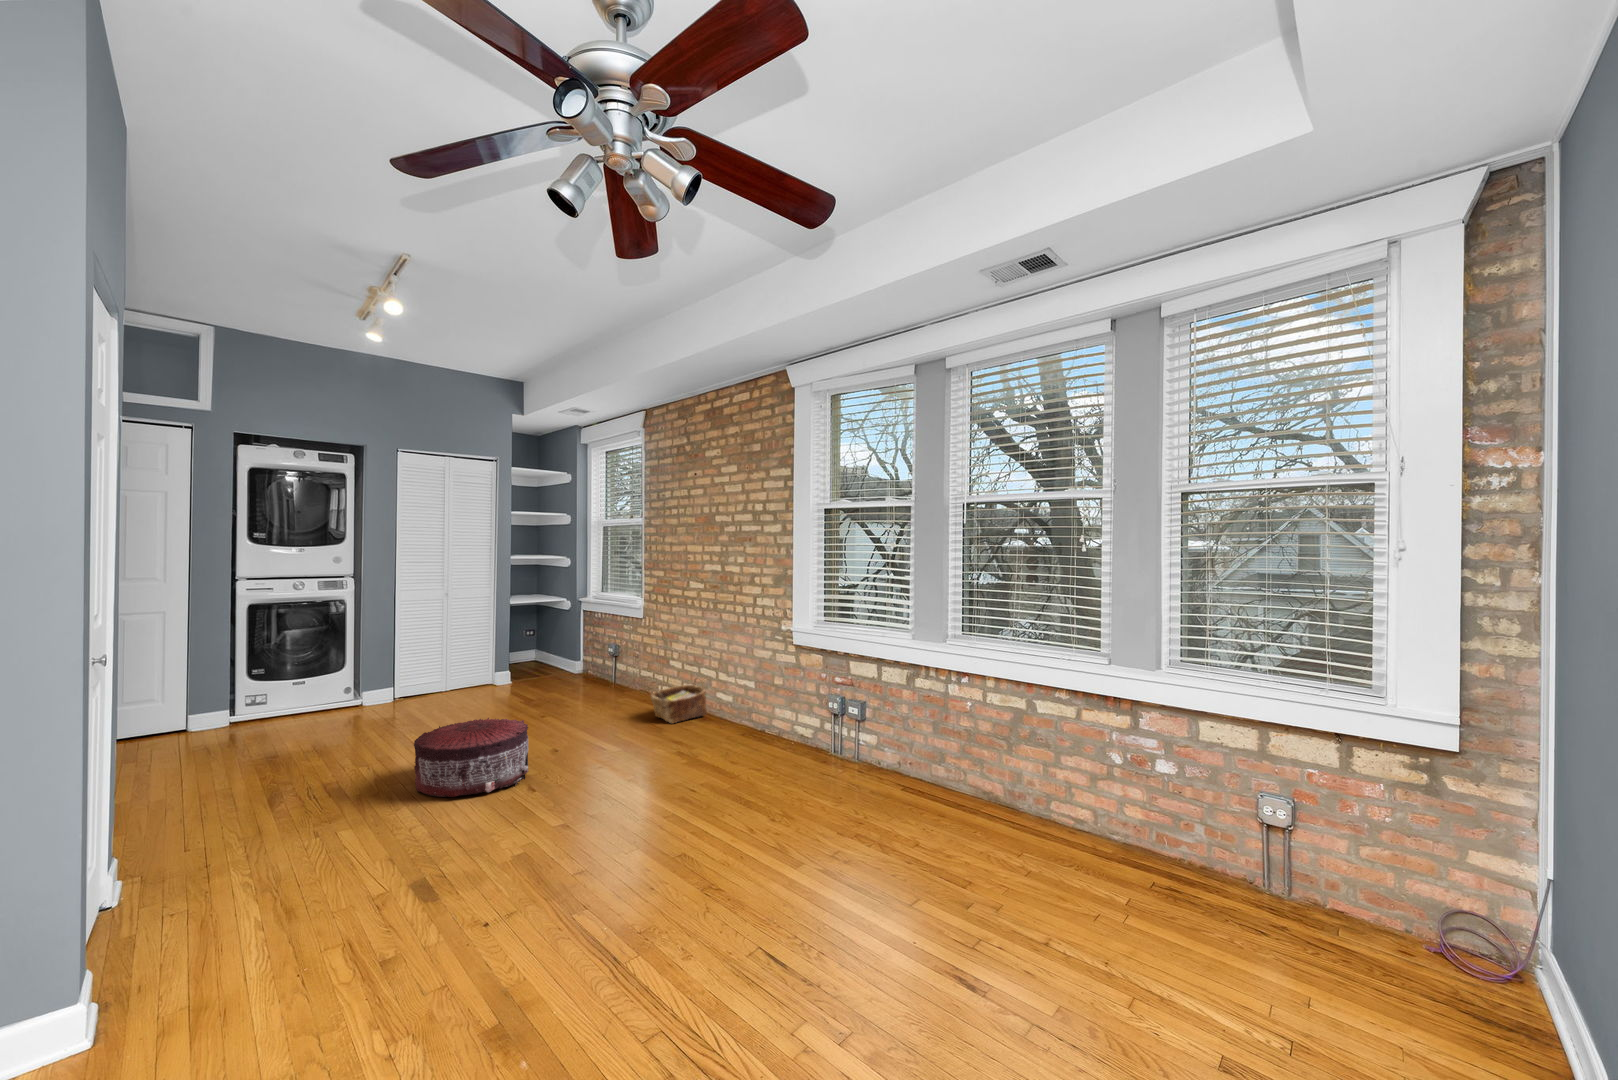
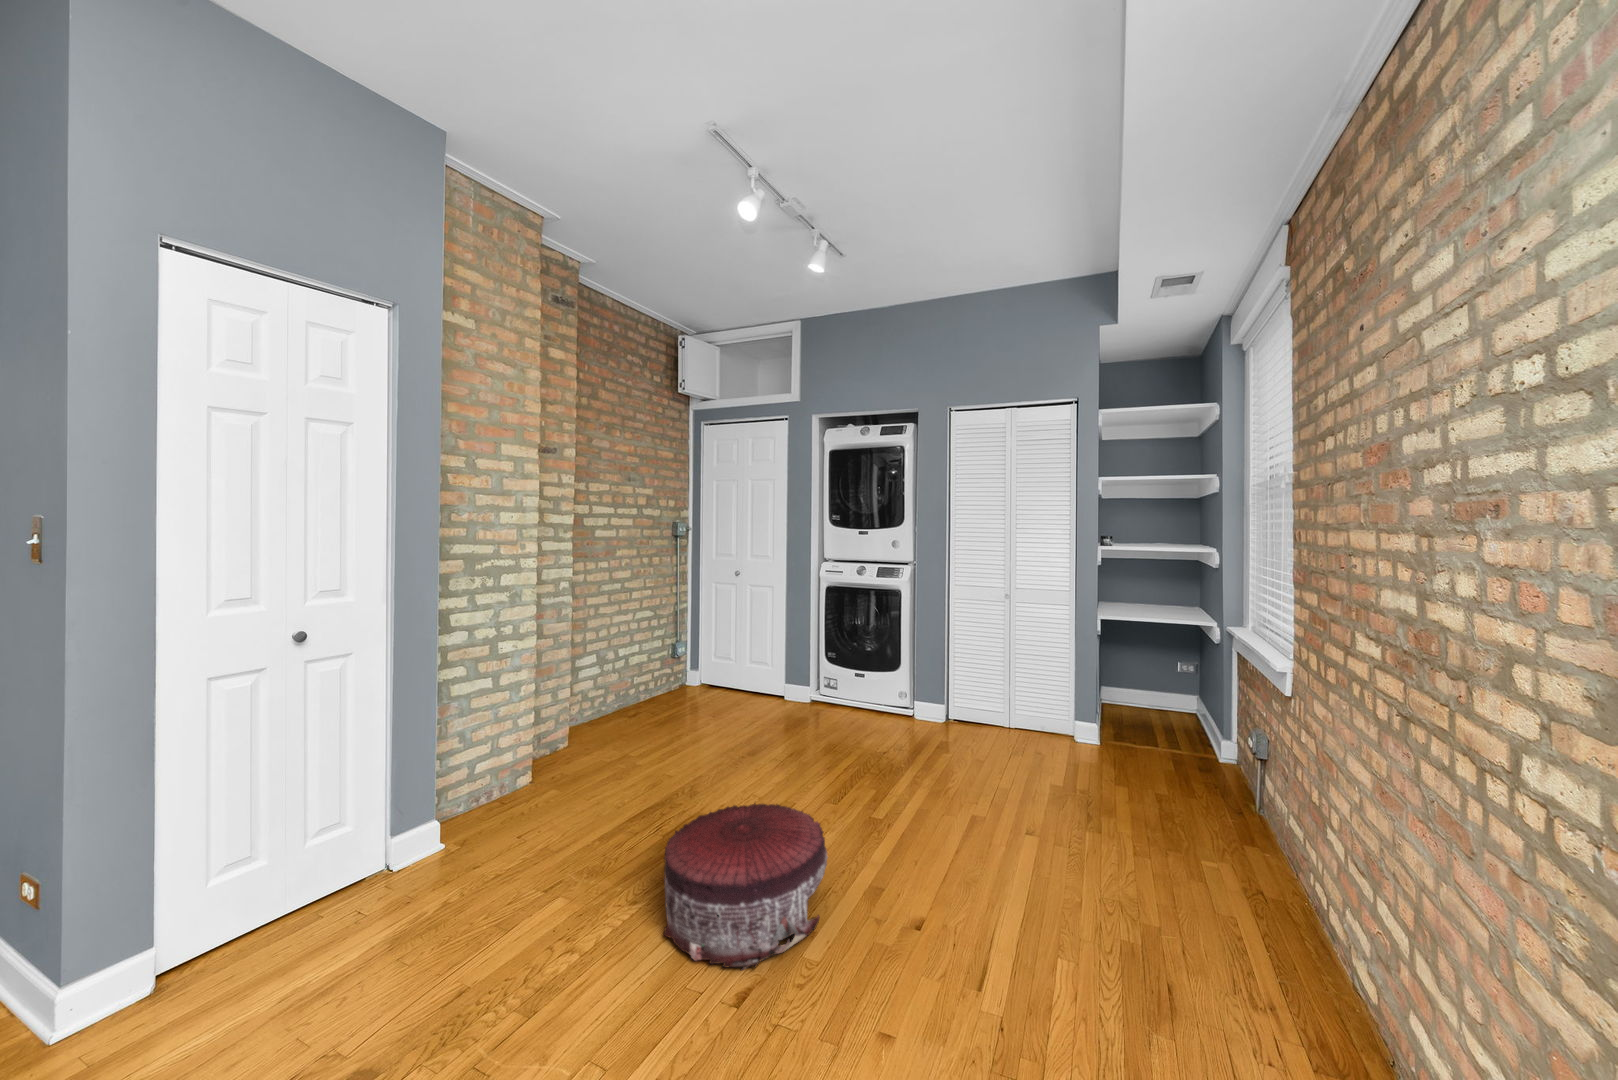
woven basket: present [651,677,707,723] -> none [1183,876,1362,1028]

